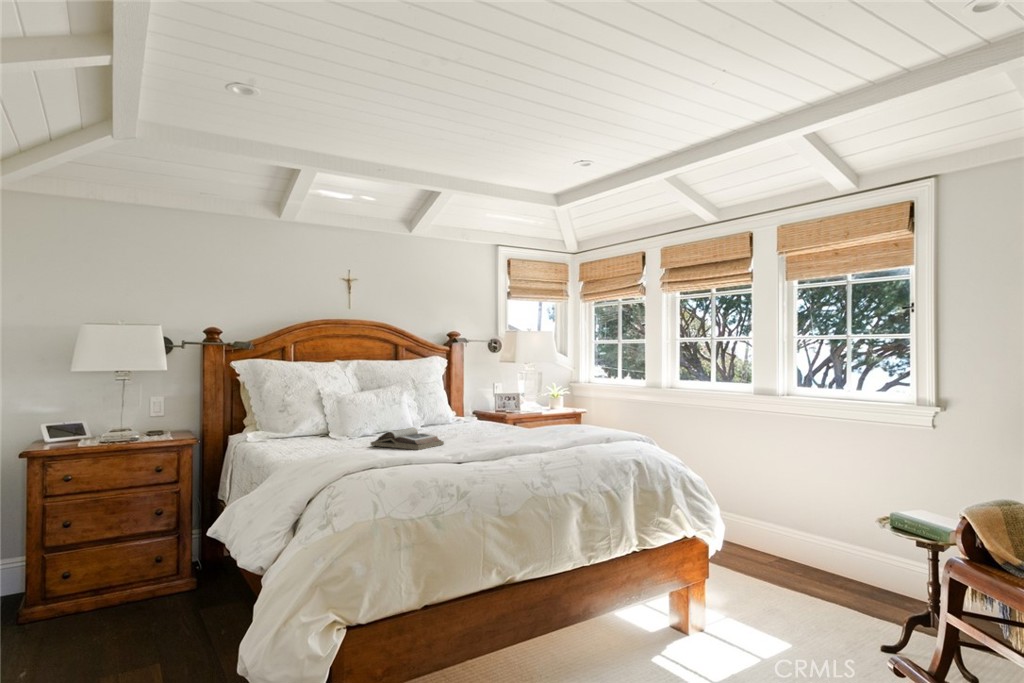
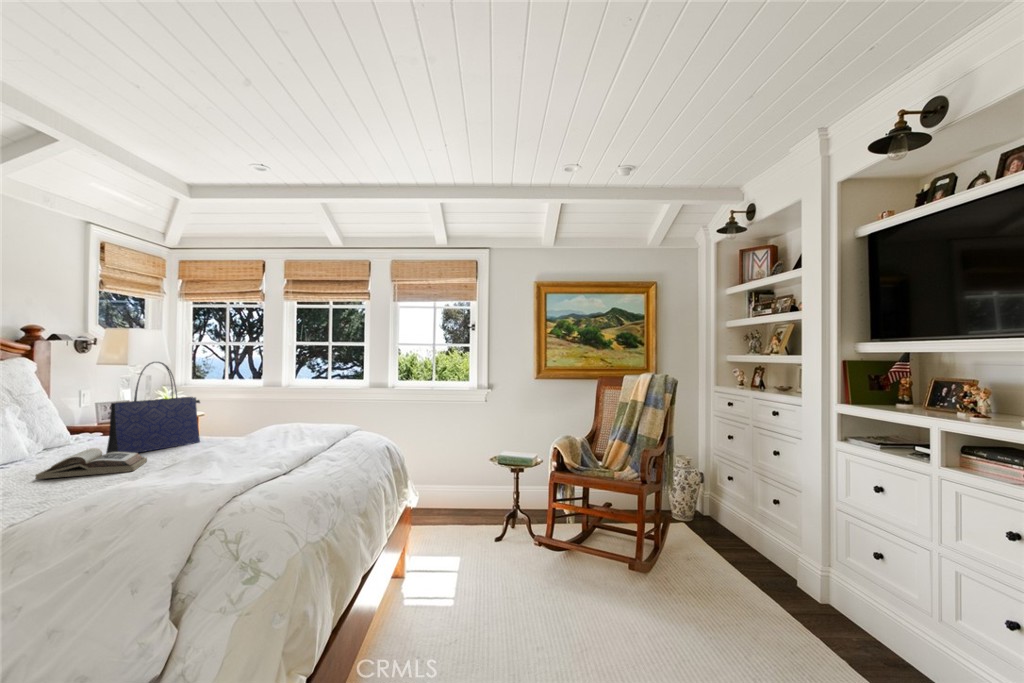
tote bag: none [441,358,515,438] -> present [106,362,200,453]

